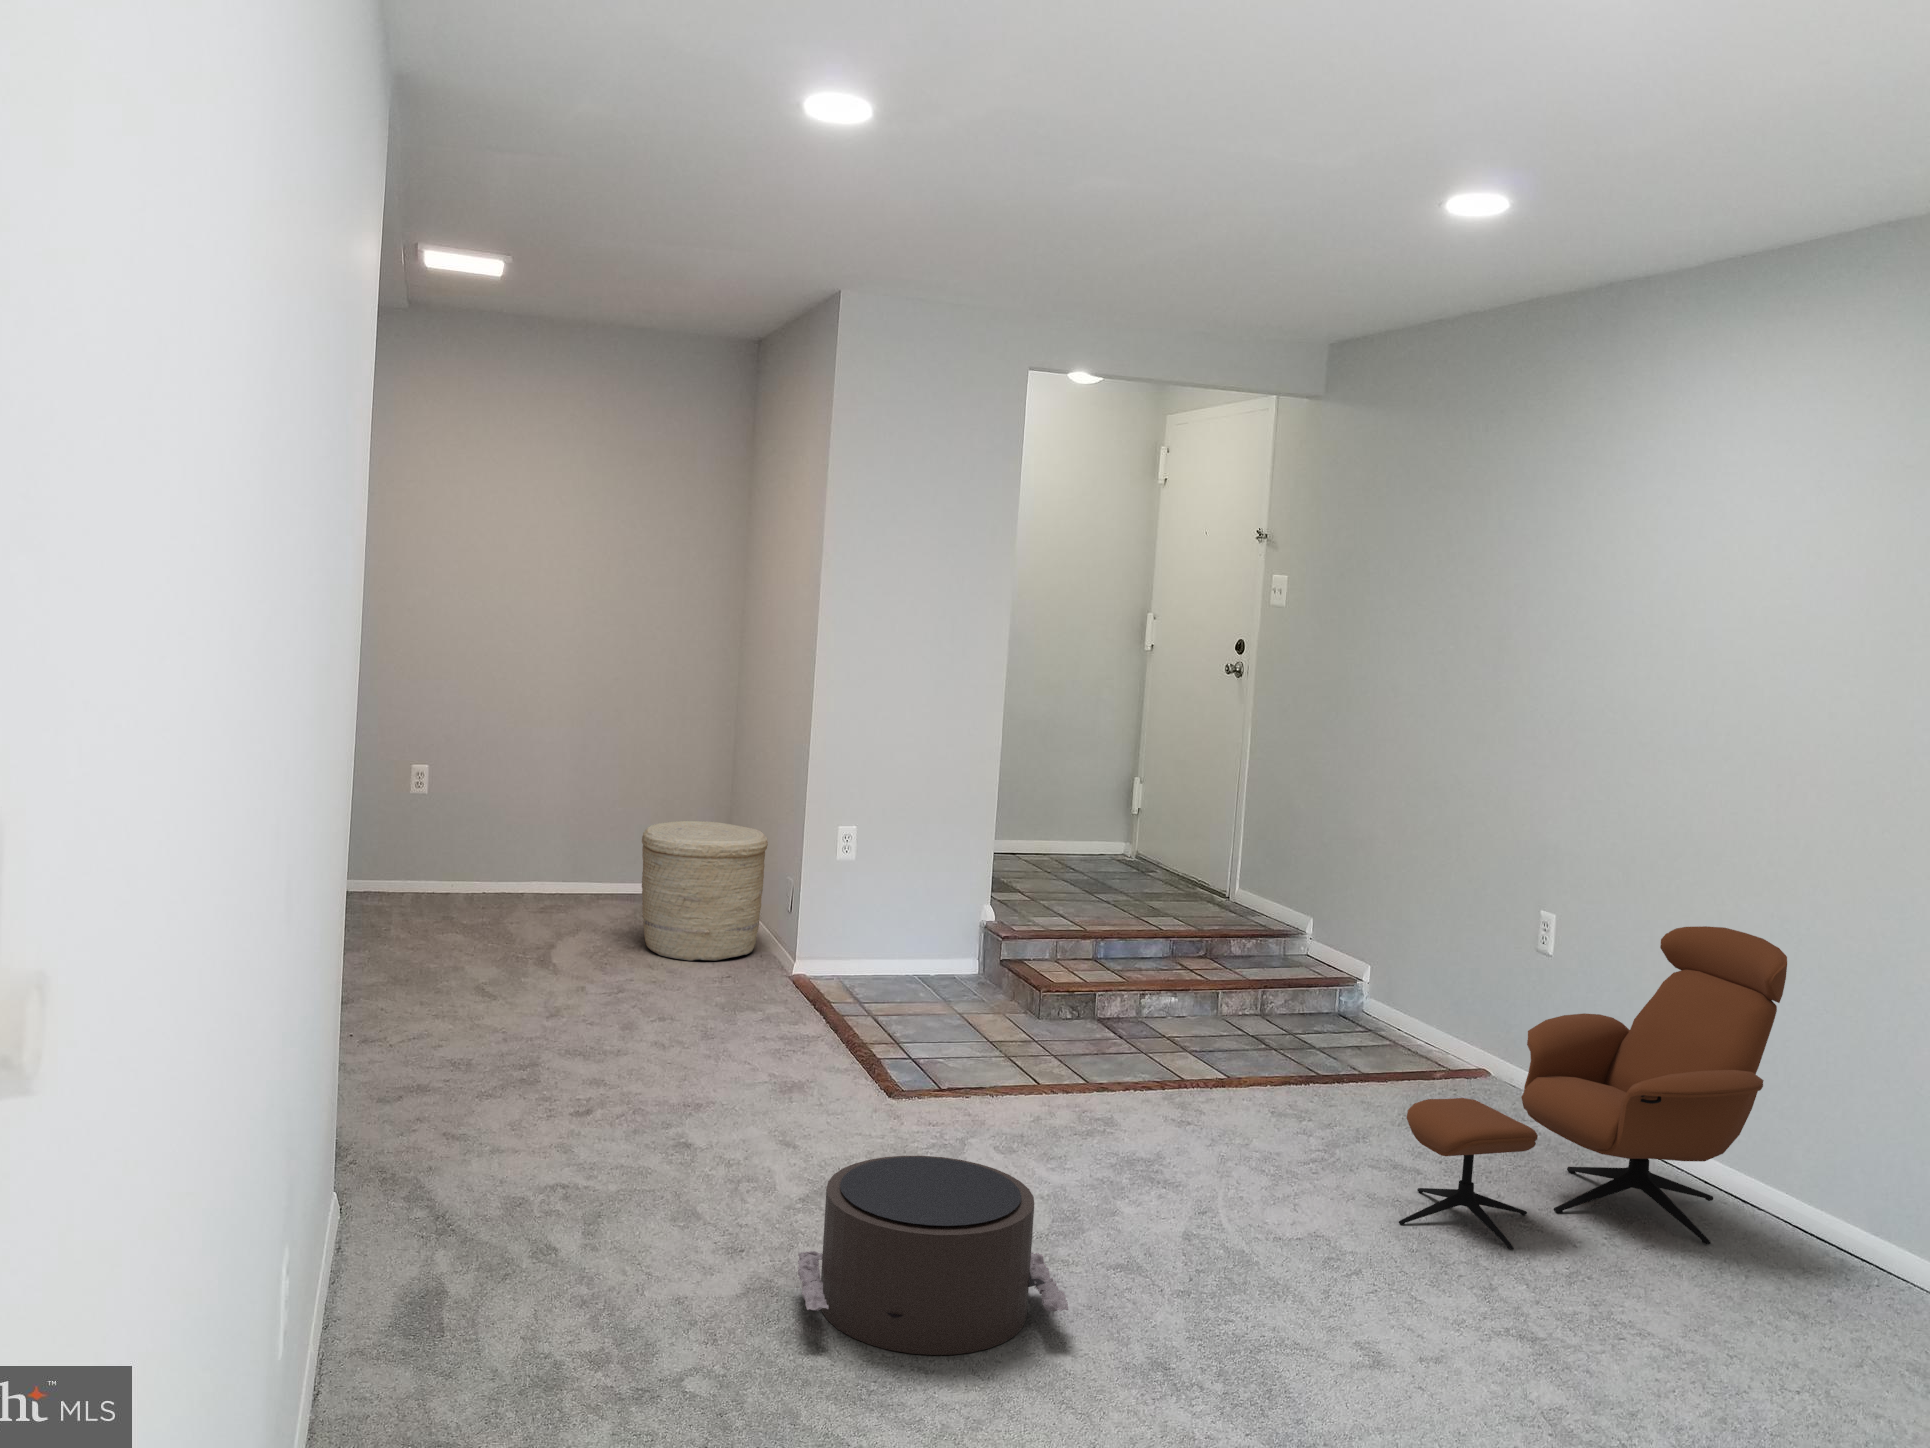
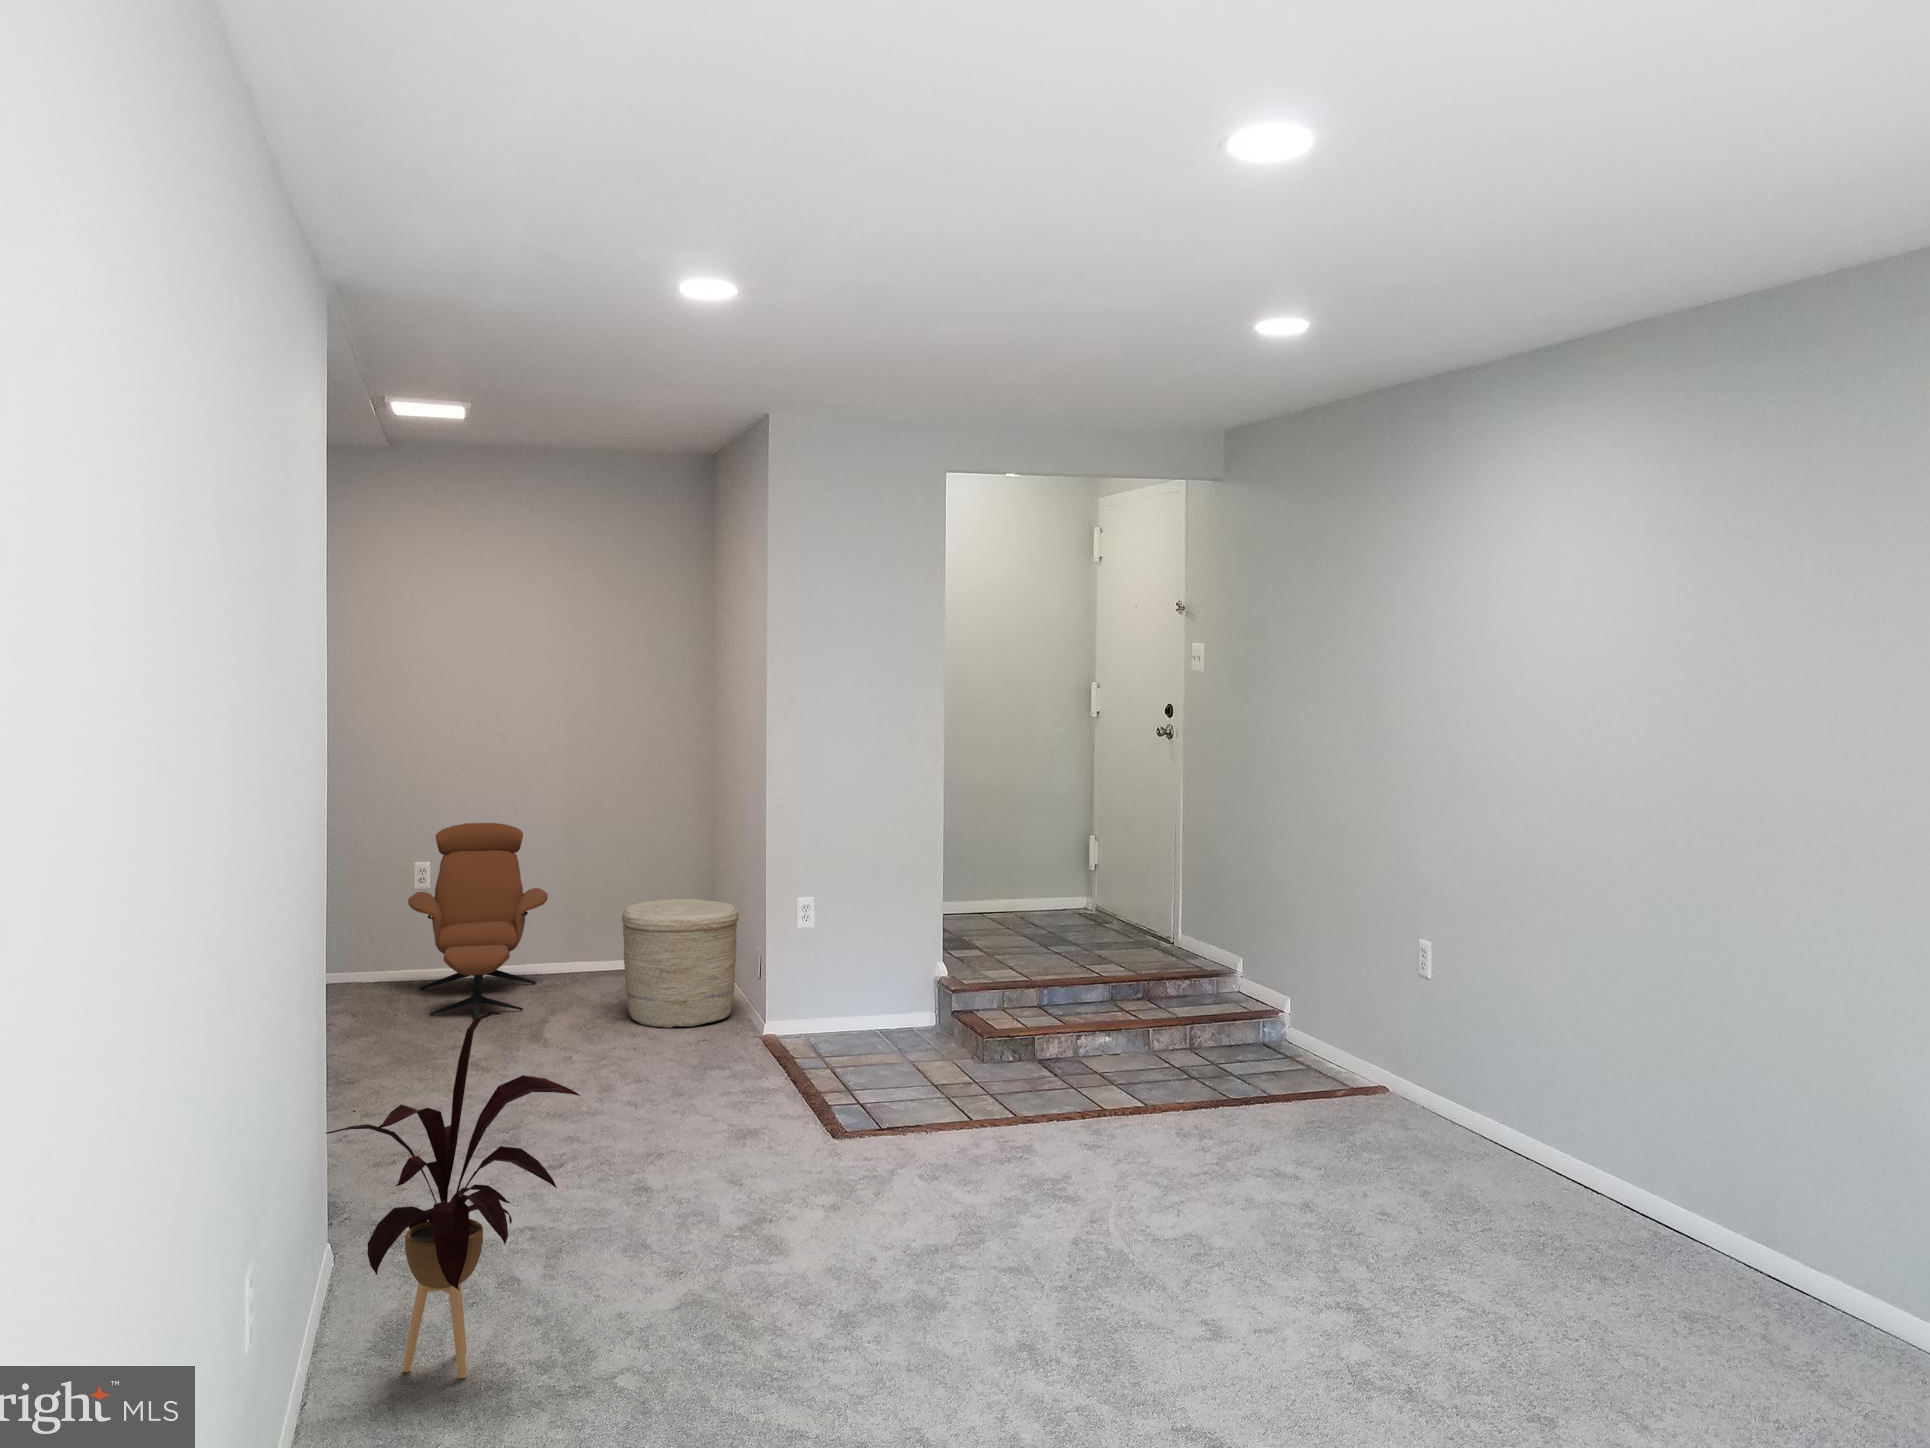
lounge chair: present [1399,926,1787,1249] -> present [408,823,548,1019]
house plant: none [394,948,671,1349] -> present [326,1012,580,1378]
pouf: present [798,1156,1068,1355] -> none [708,1186,950,1364]

